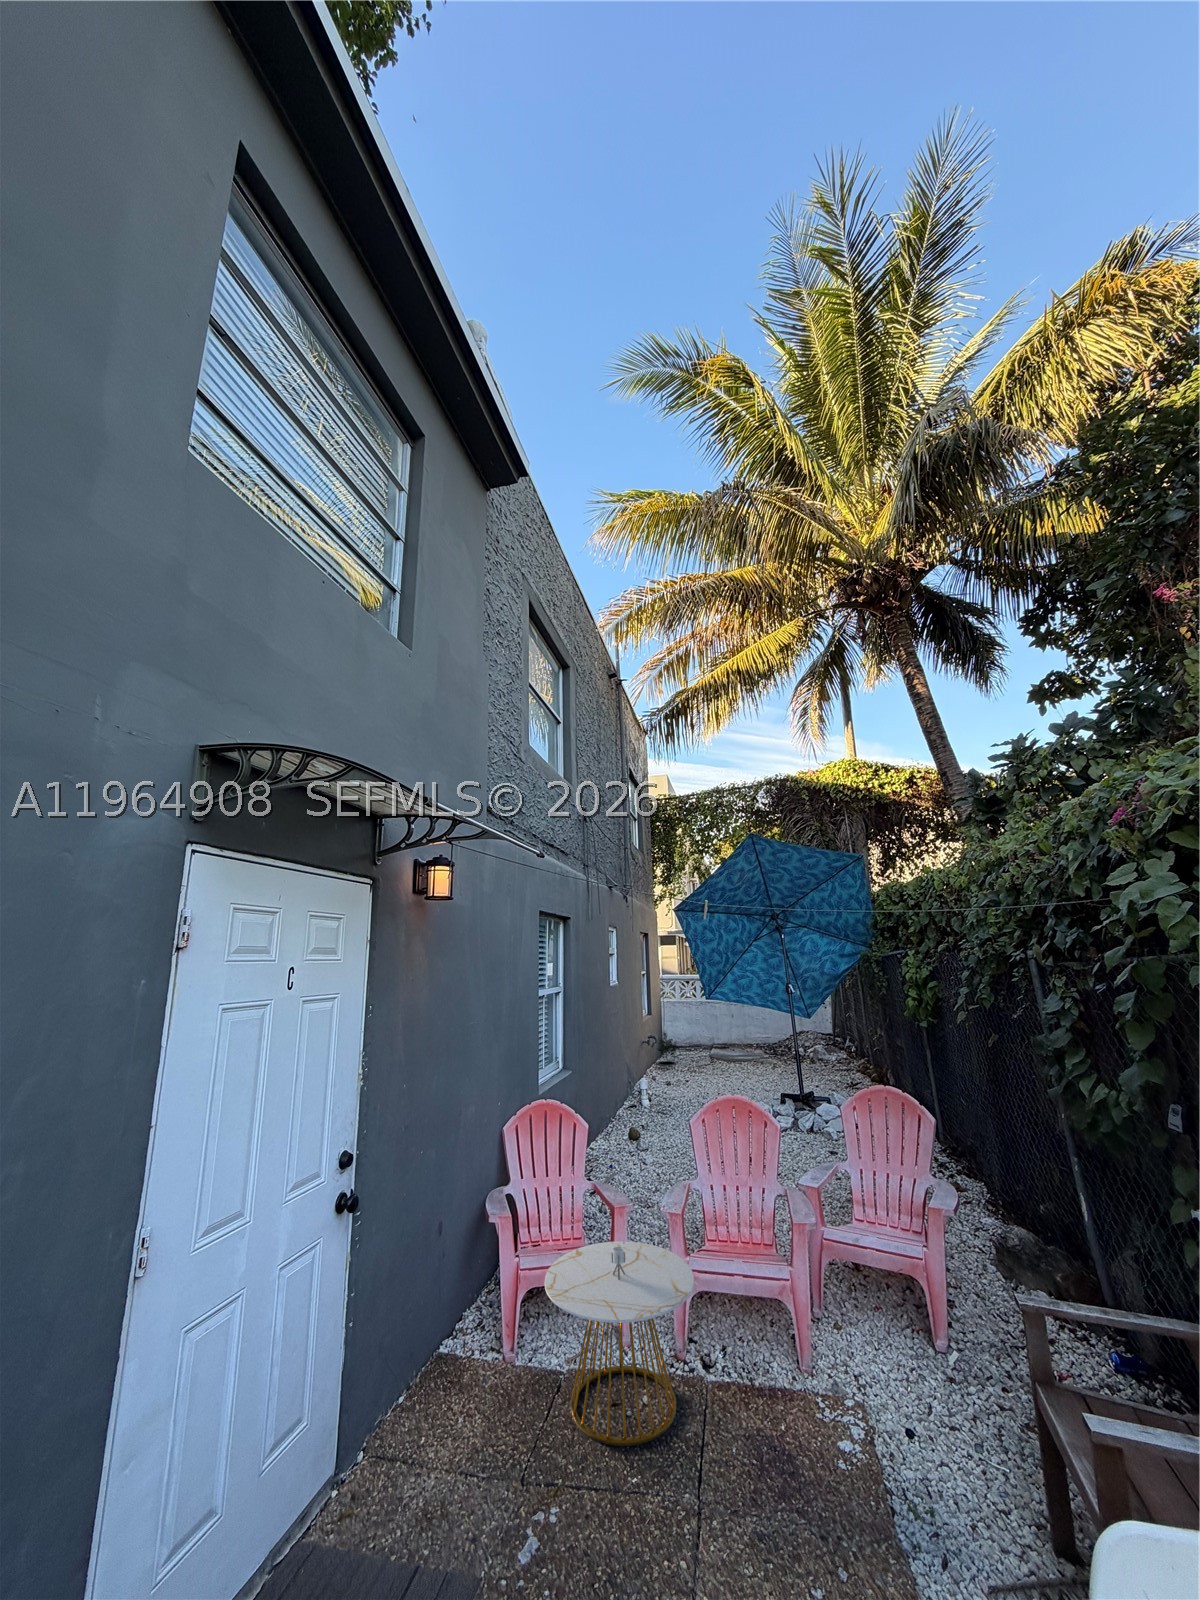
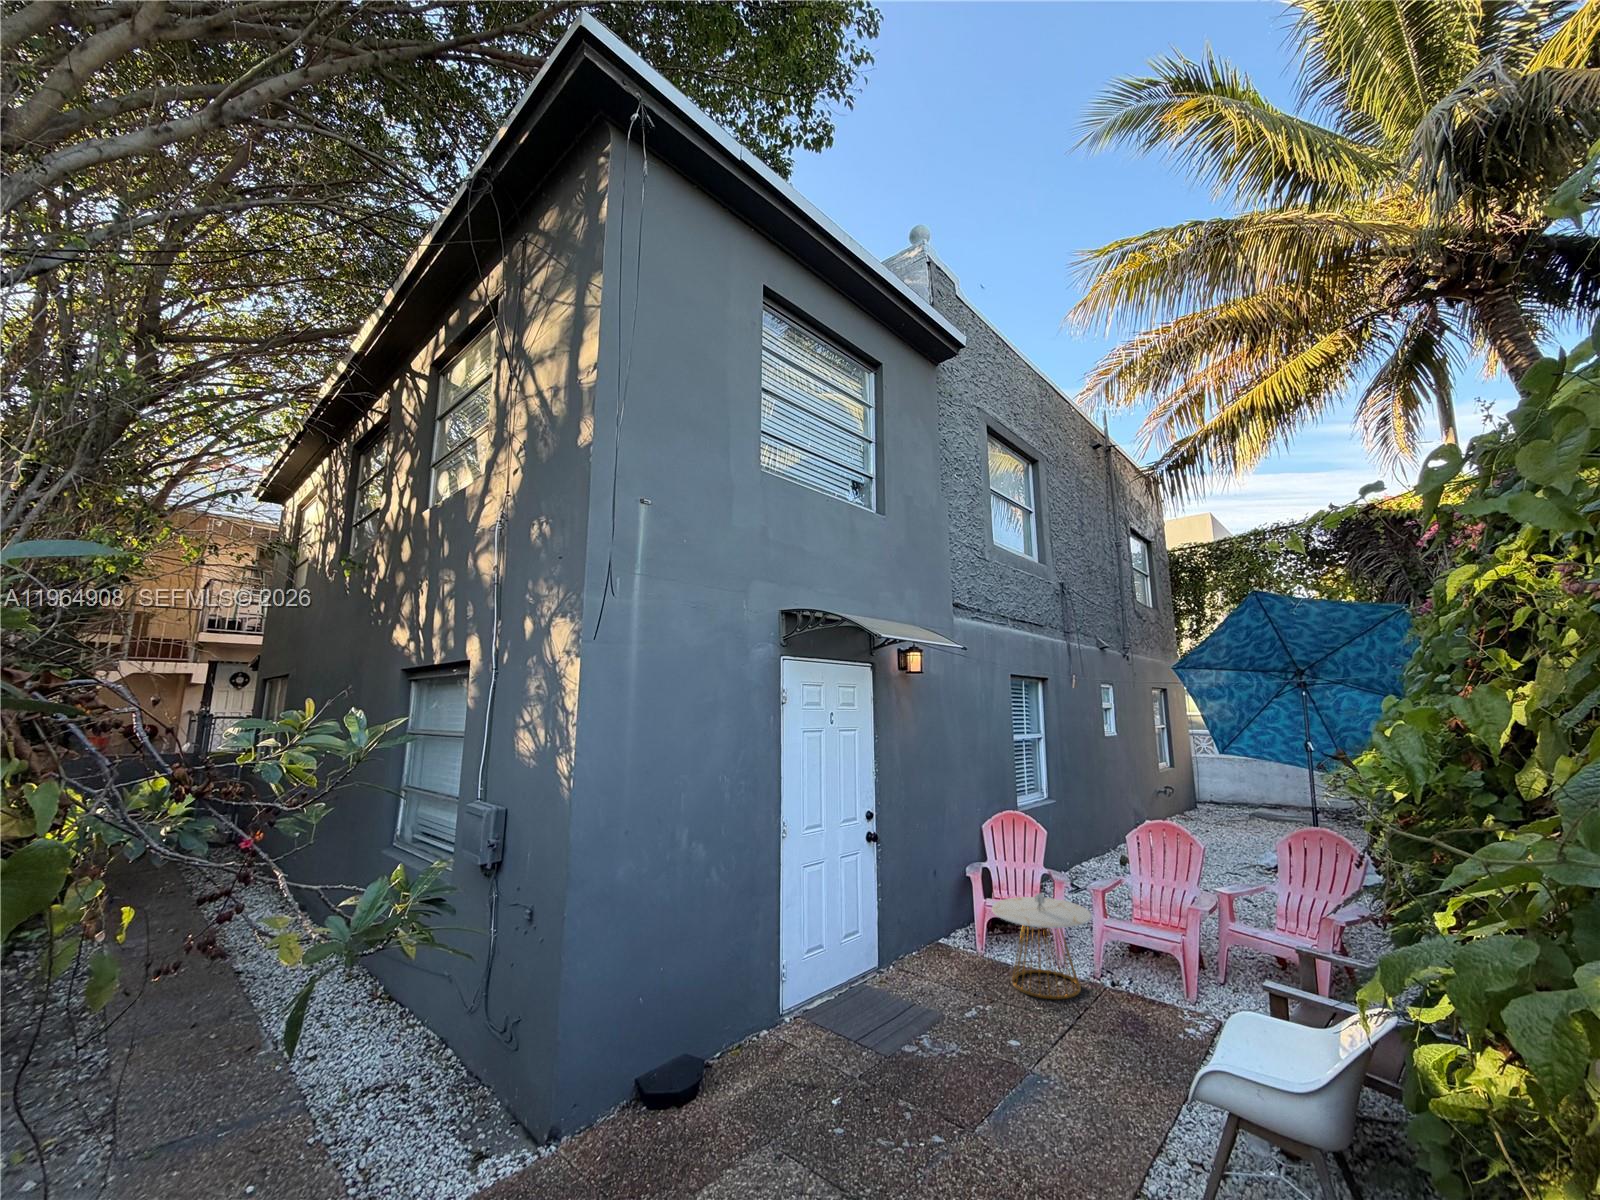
potted tree: present [657,1031,676,1066] -> none [1185,784,1212,821]

